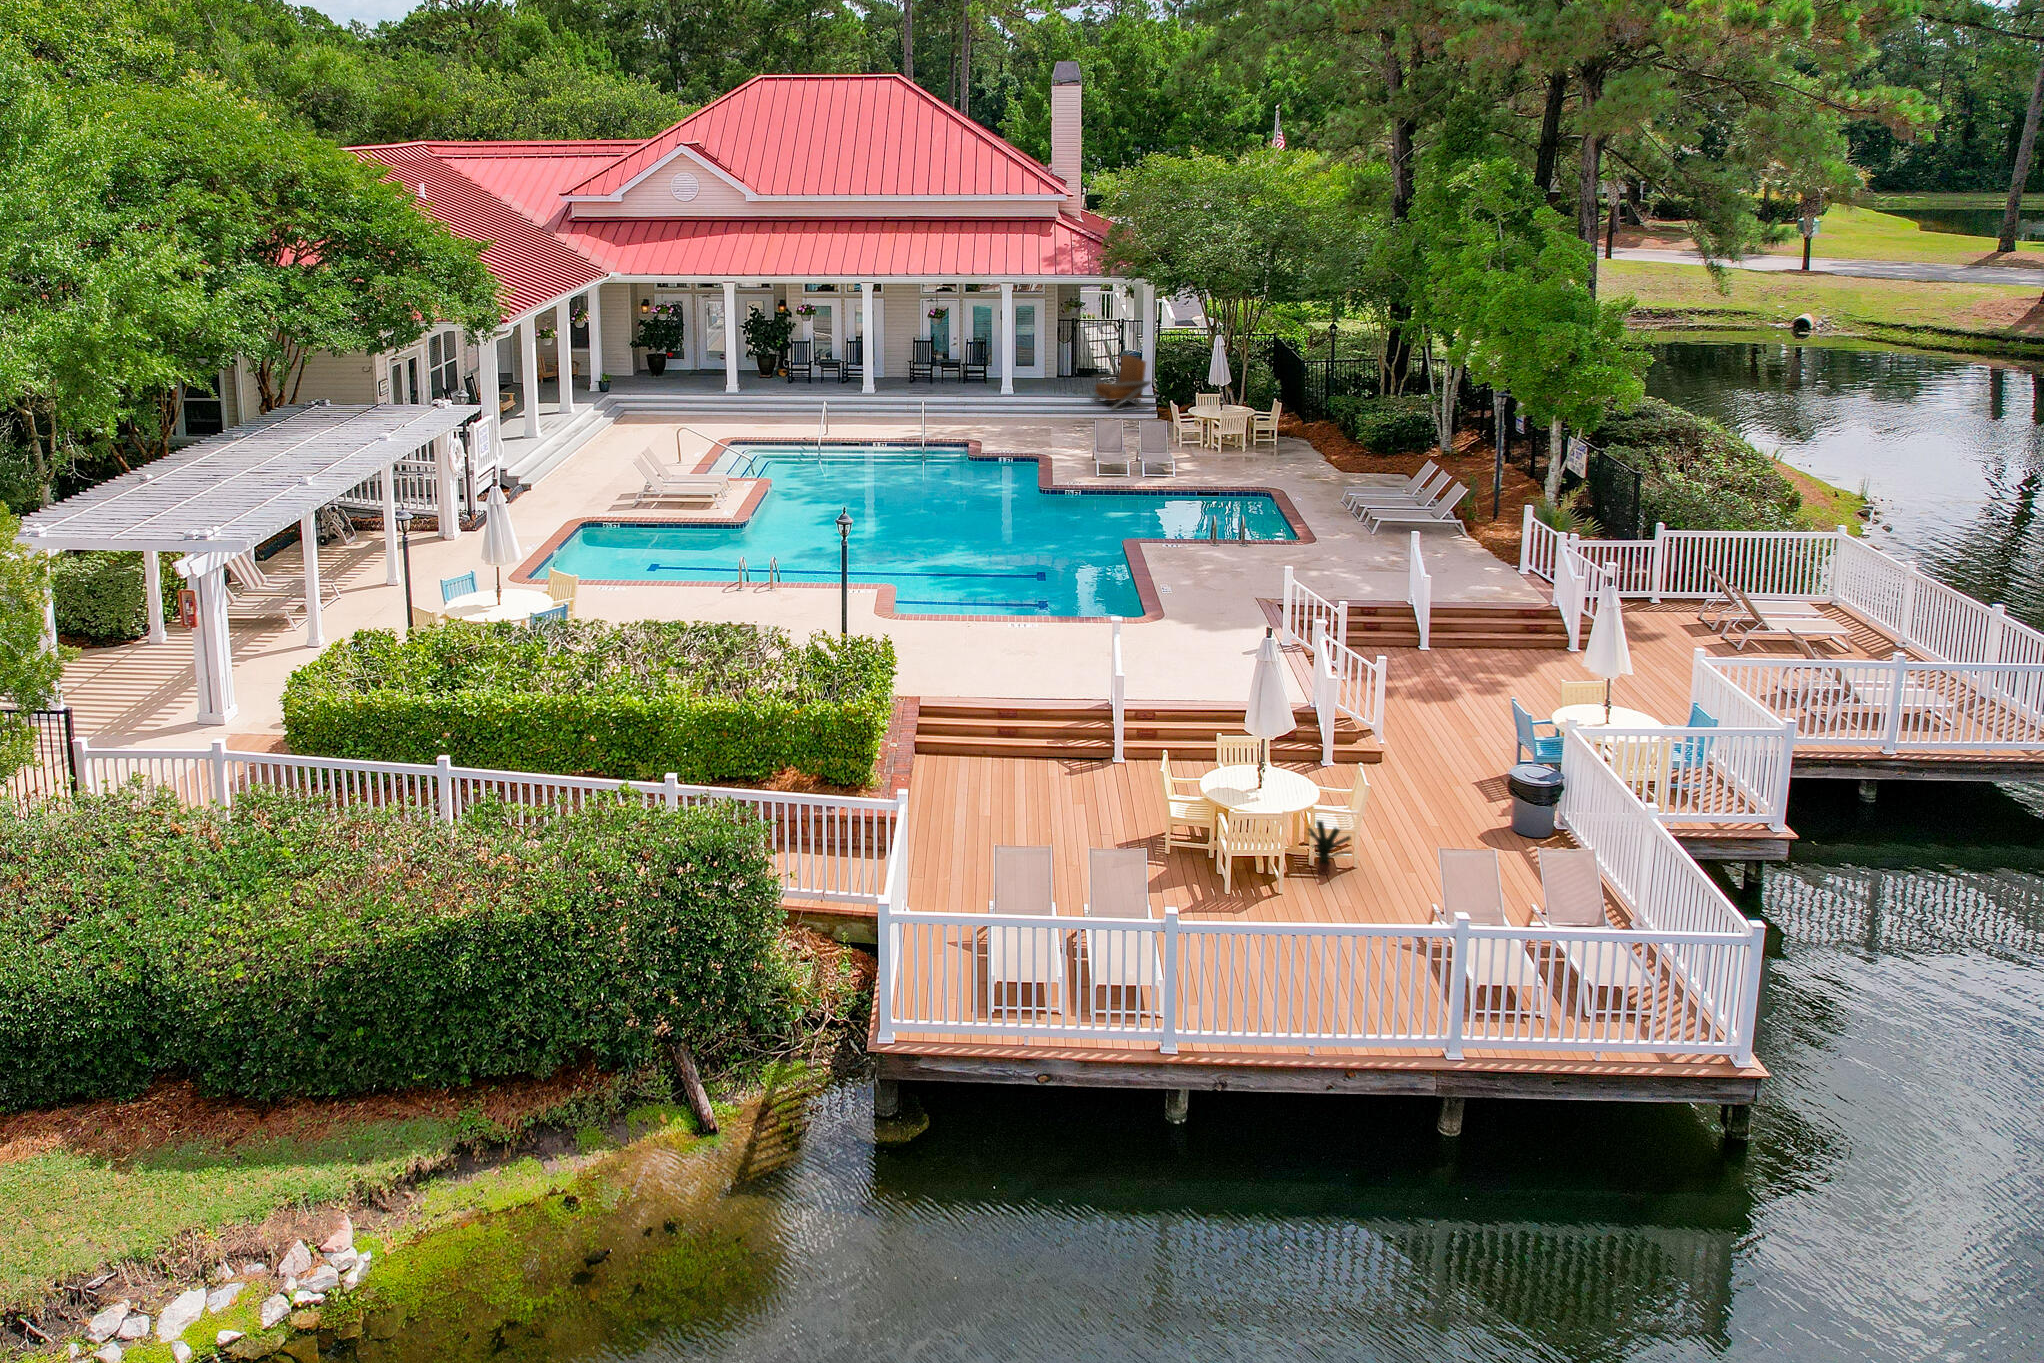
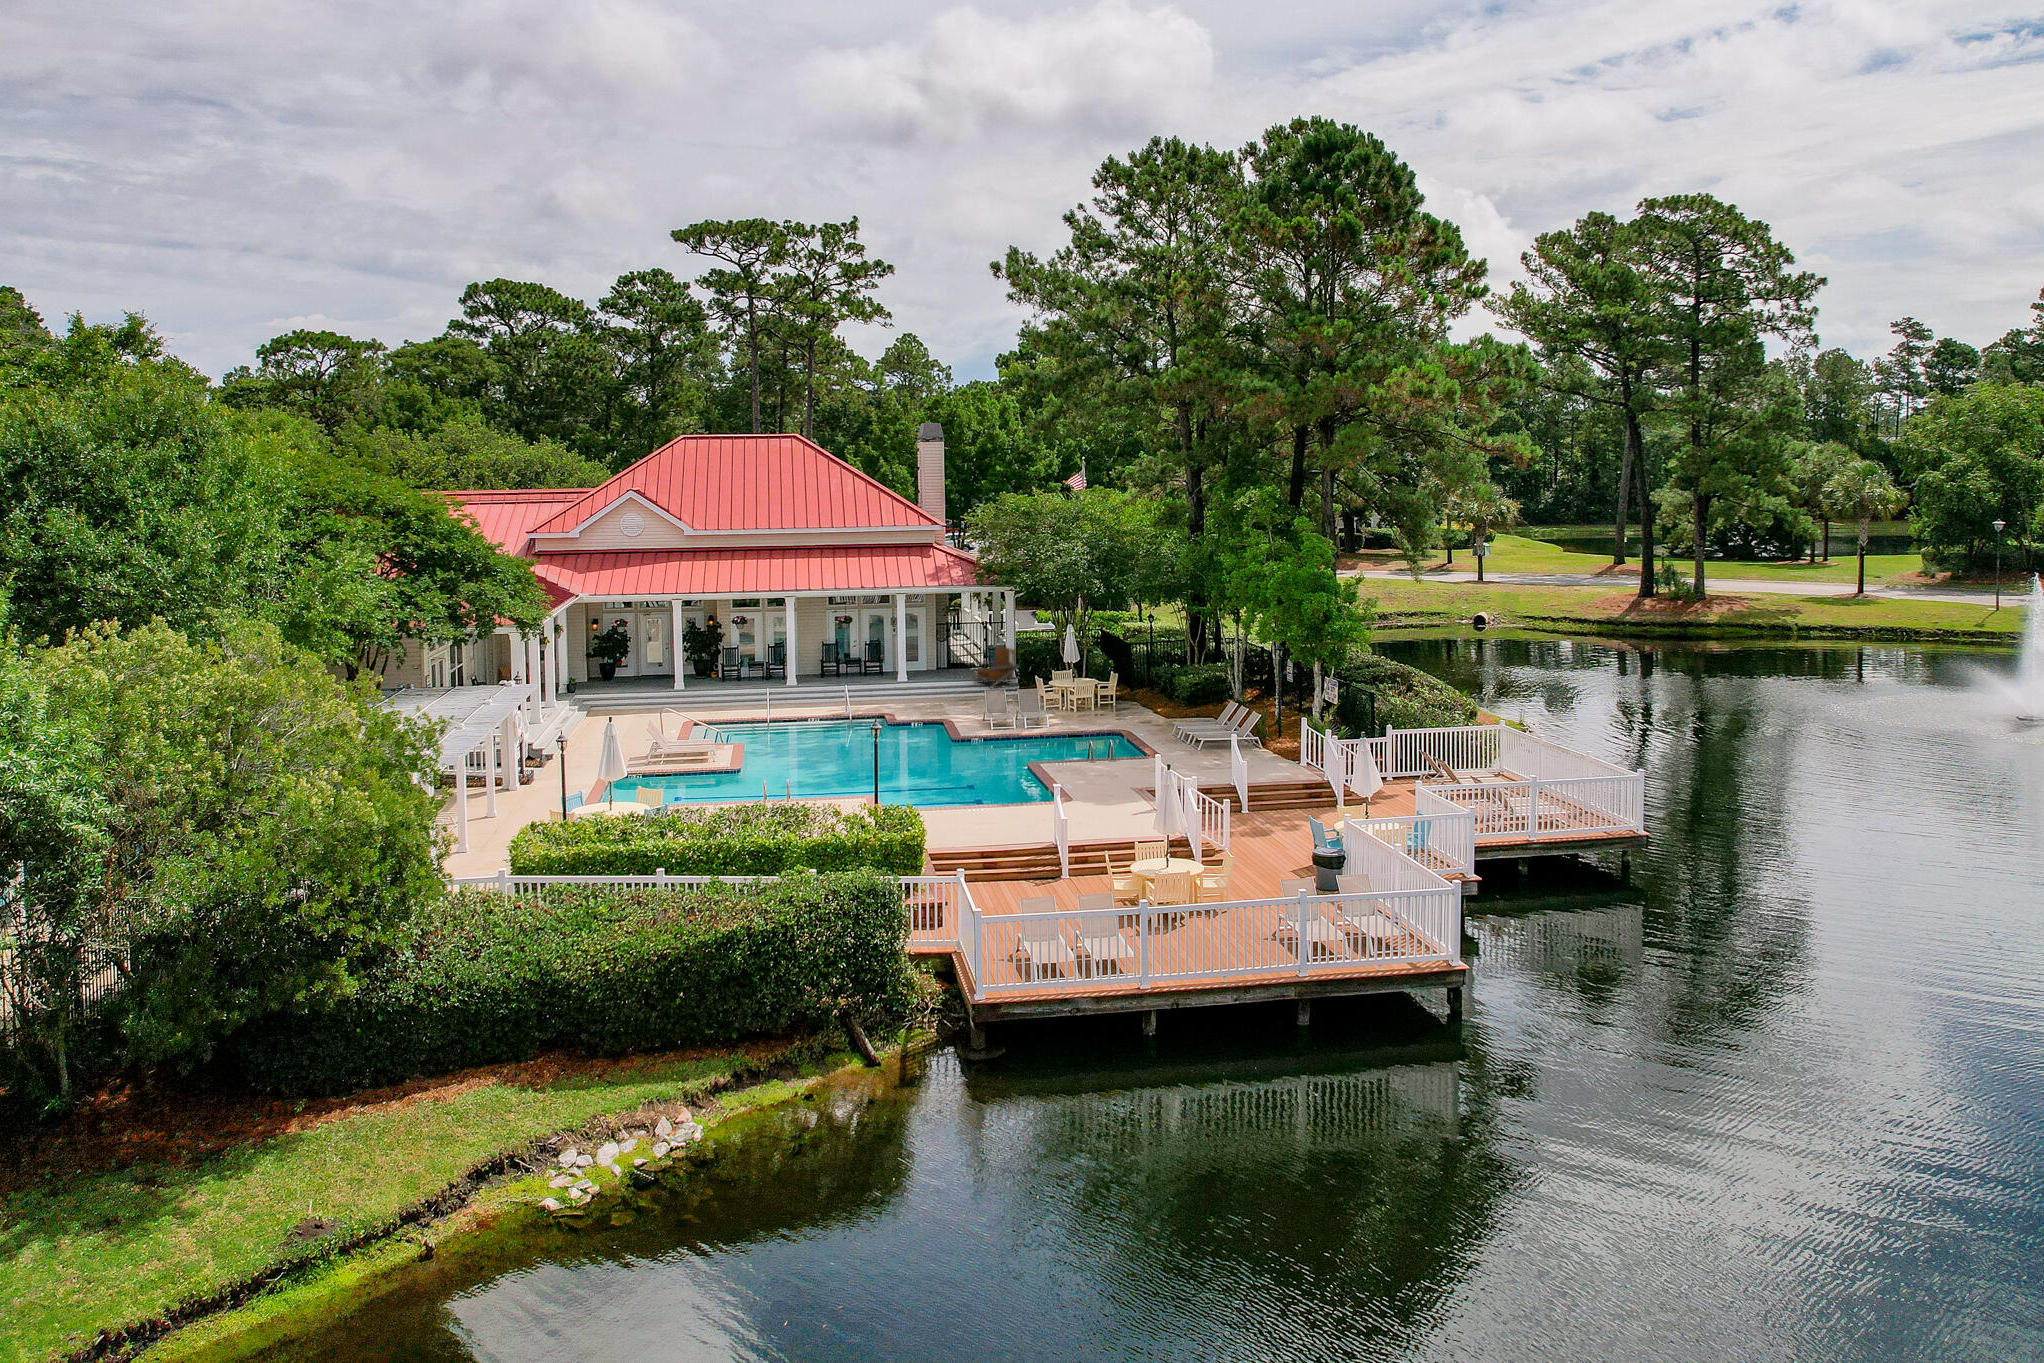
potted plant: present [1308,820,1351,875] -> none [1193,883,1227,917]

